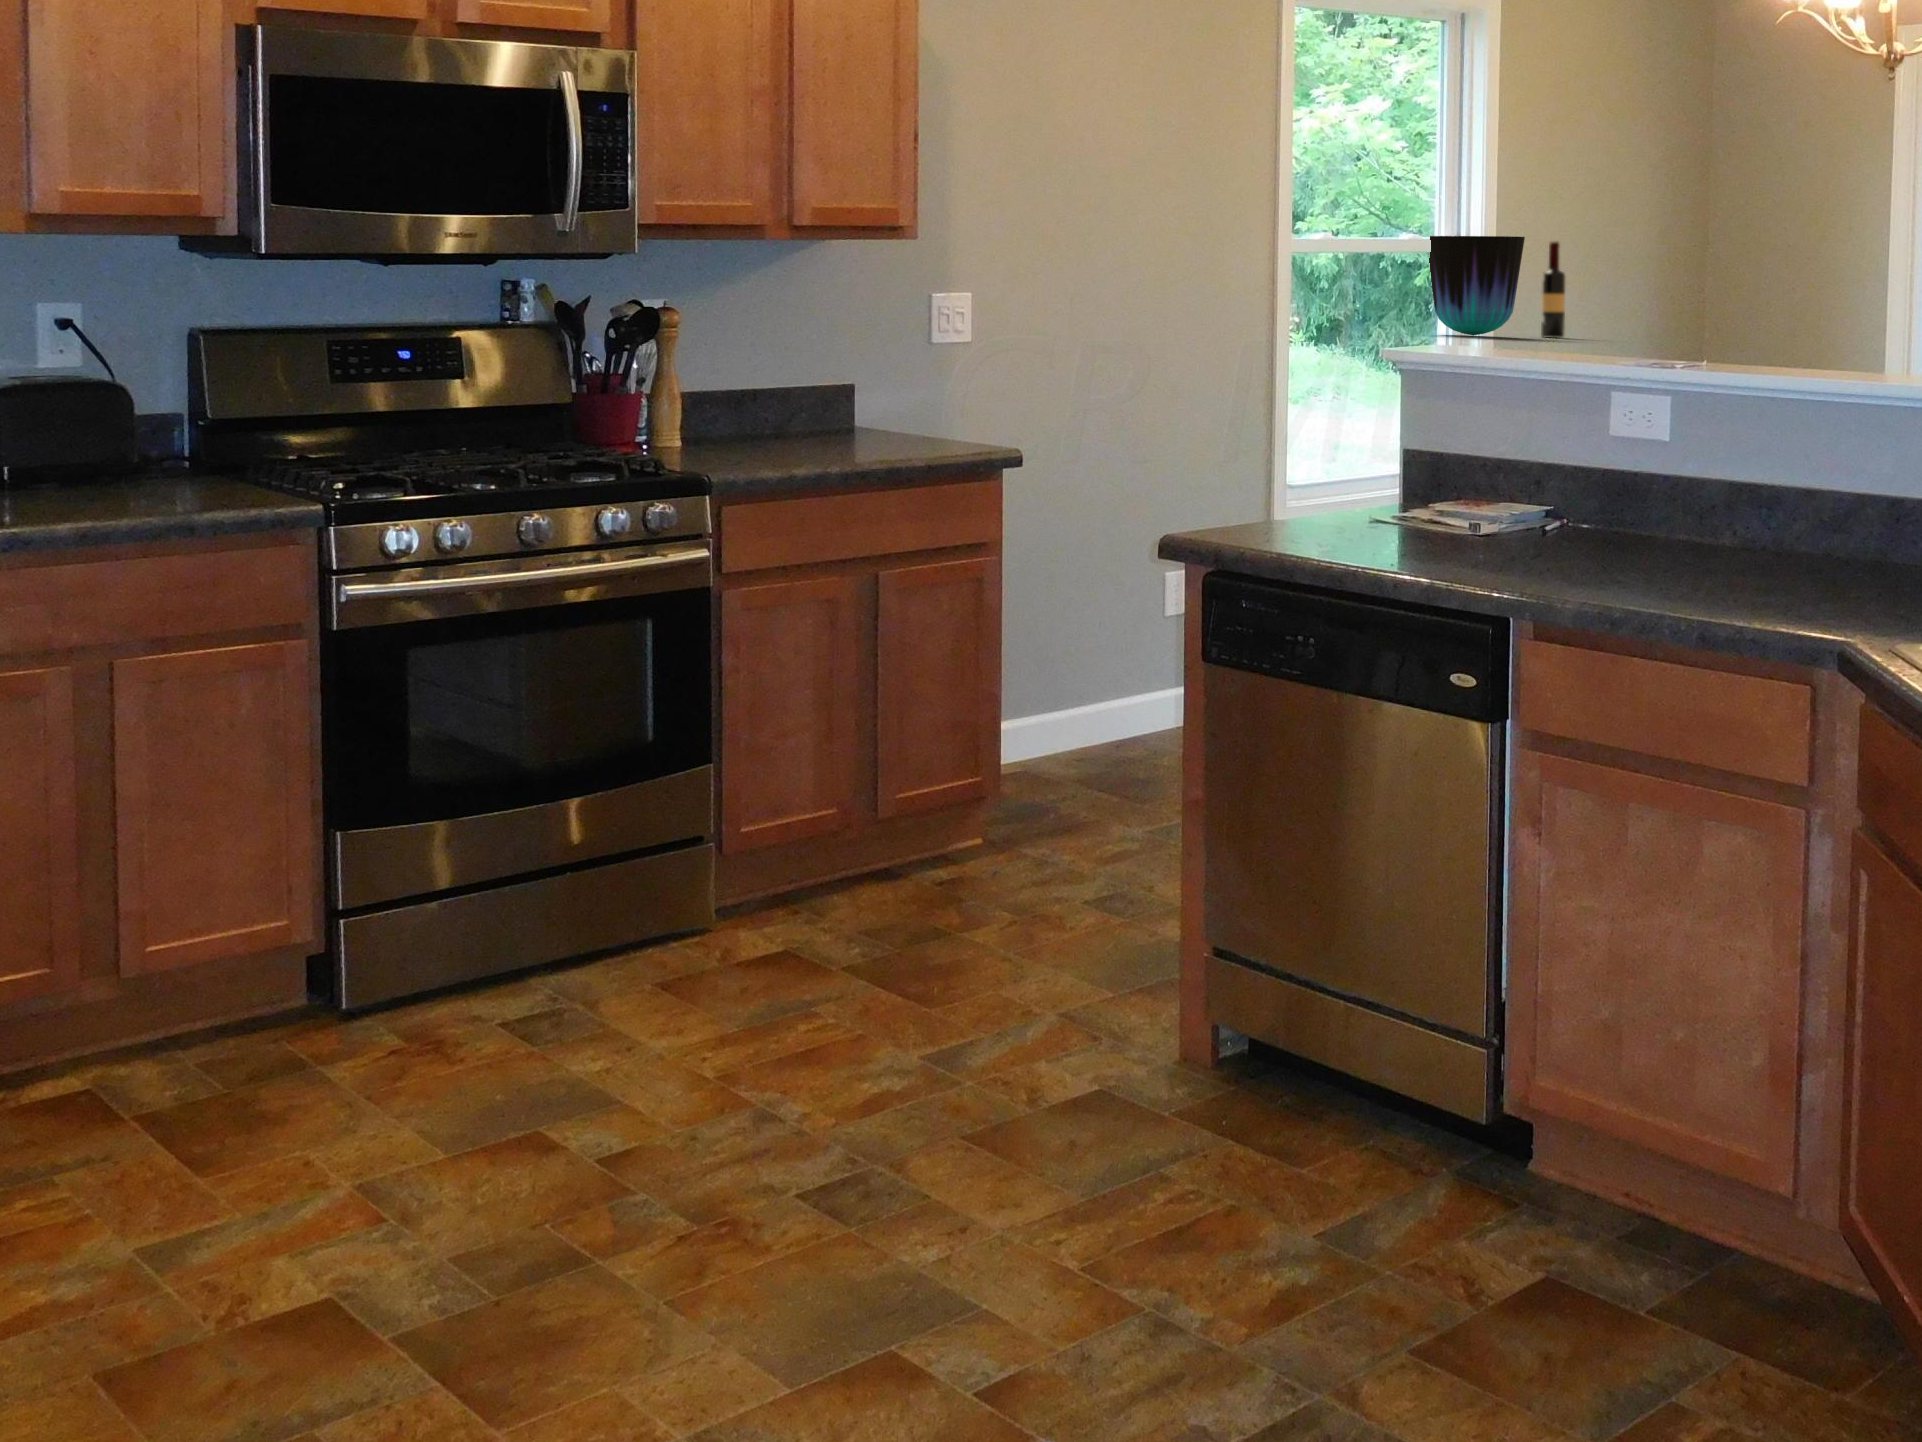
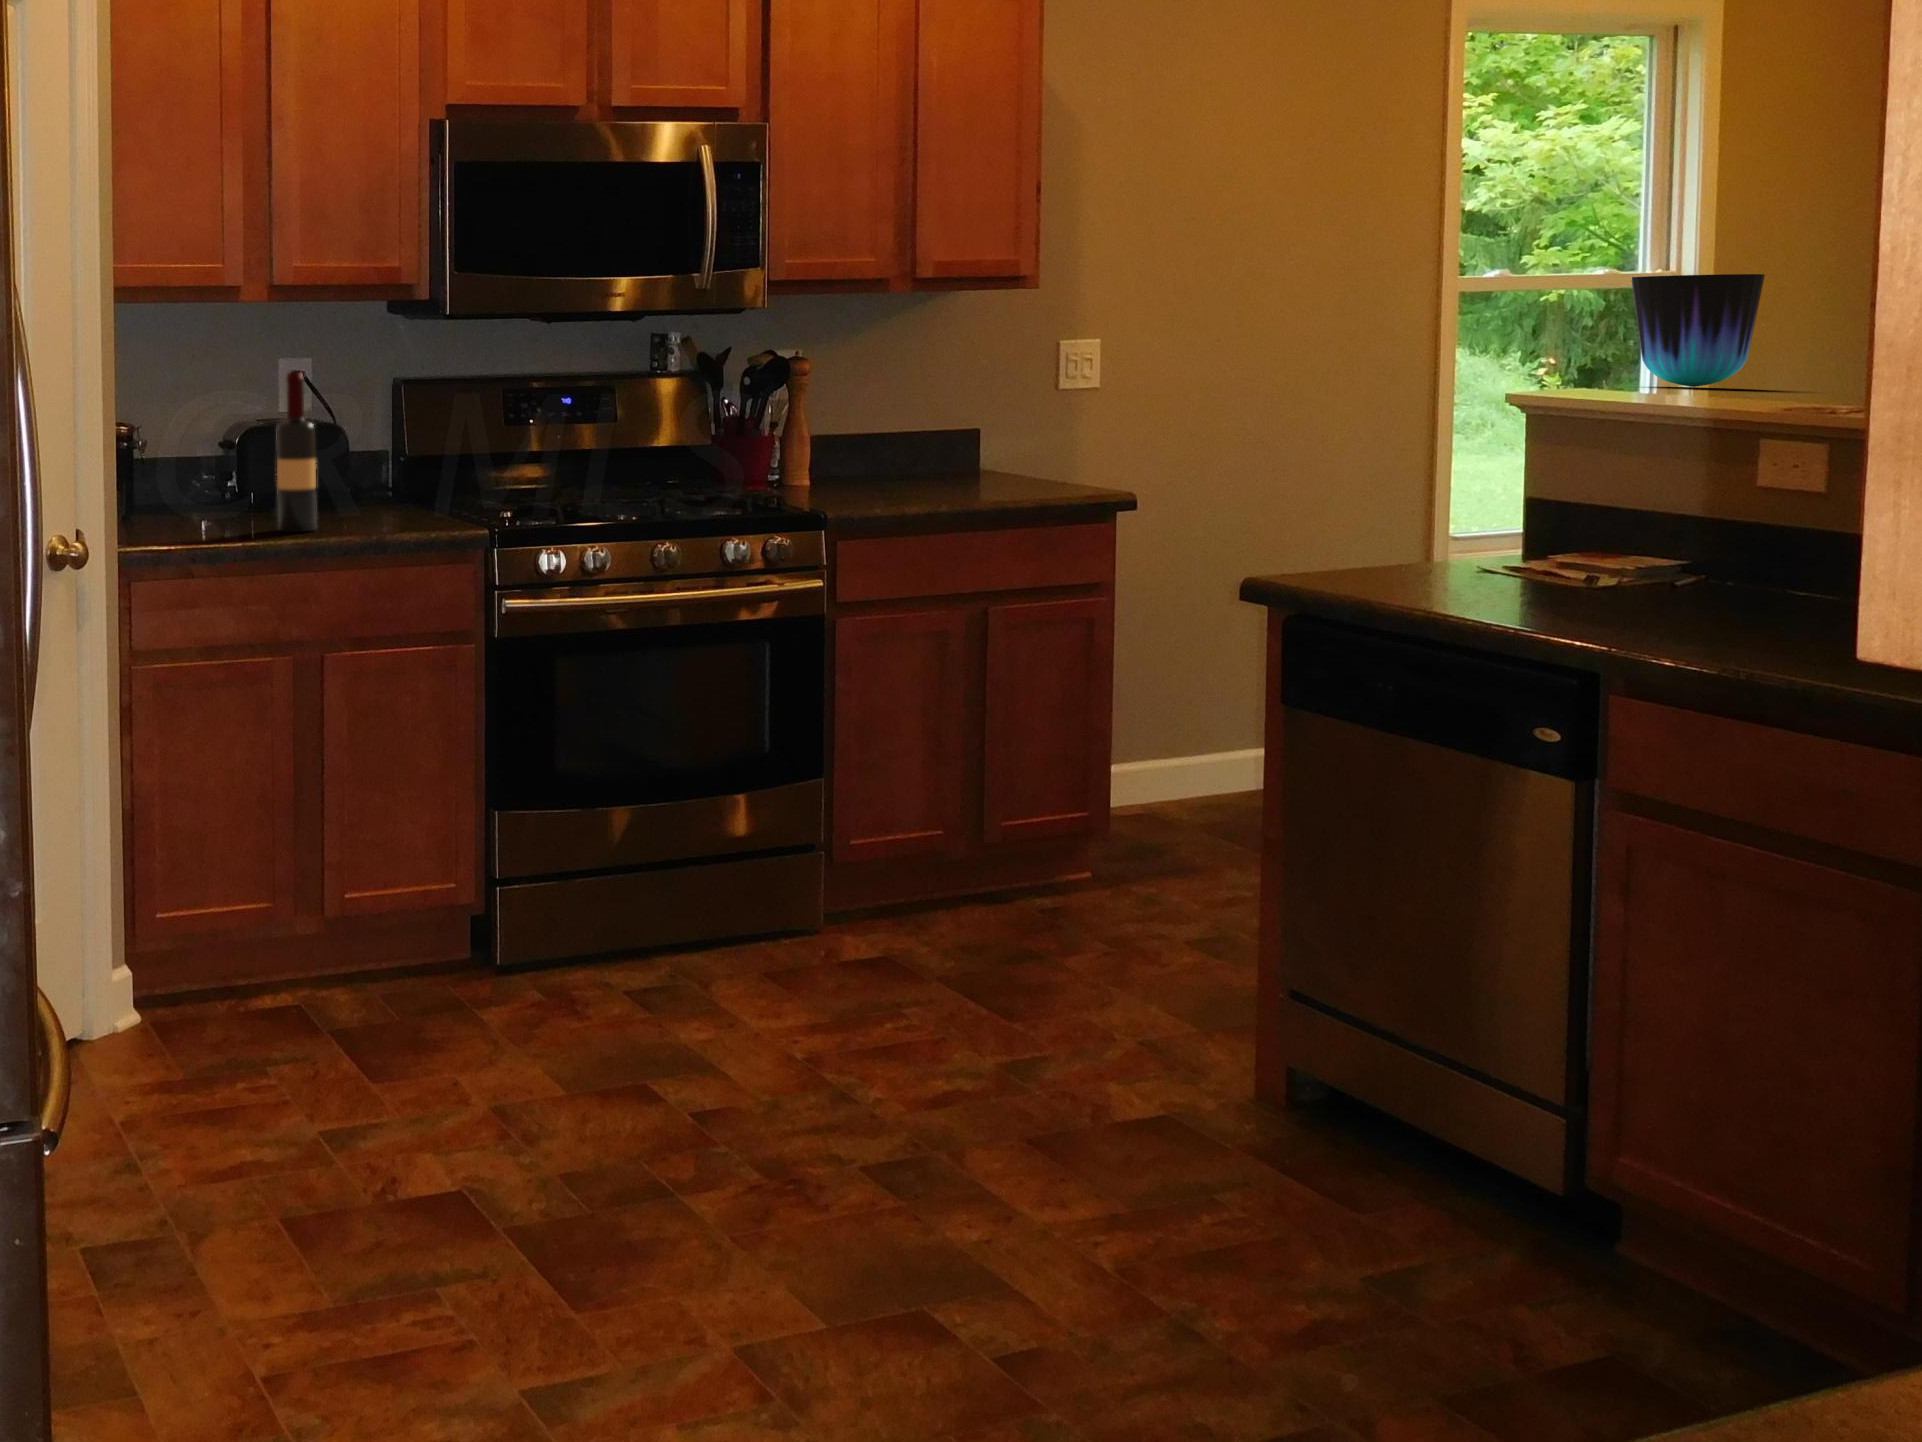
wine bottle: present [1541,242,1566,338] -> present [276,372,317,532]

